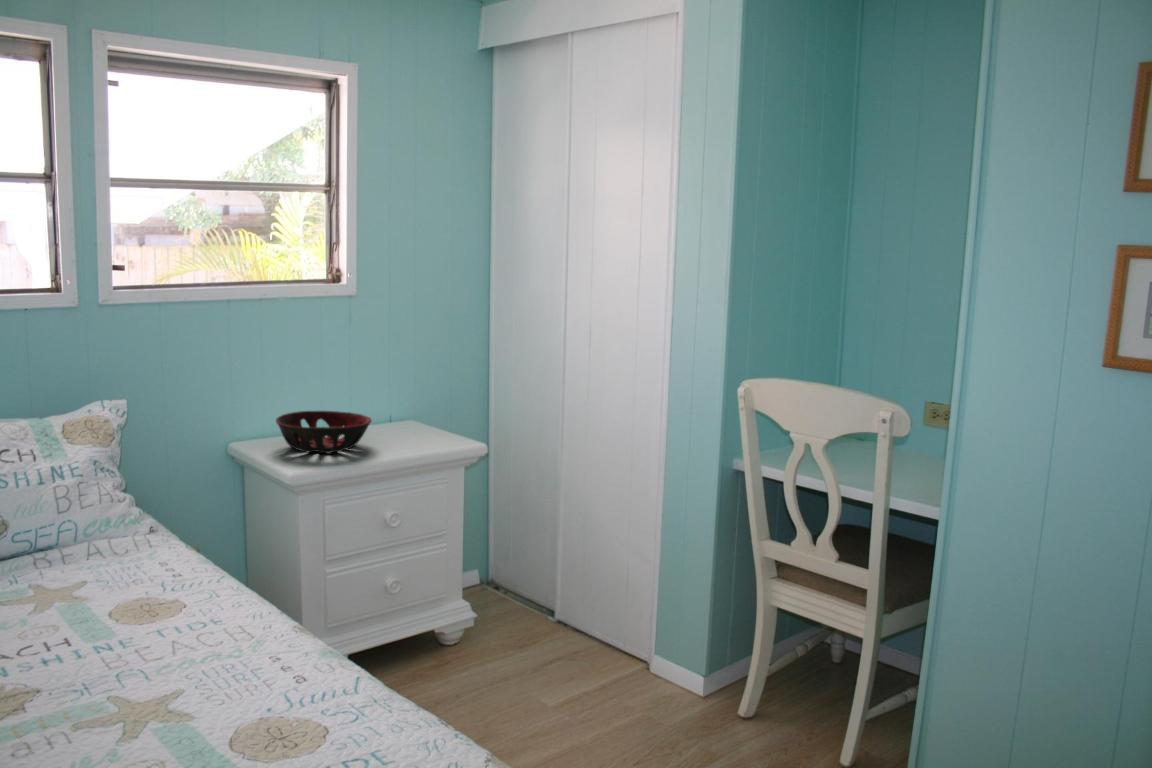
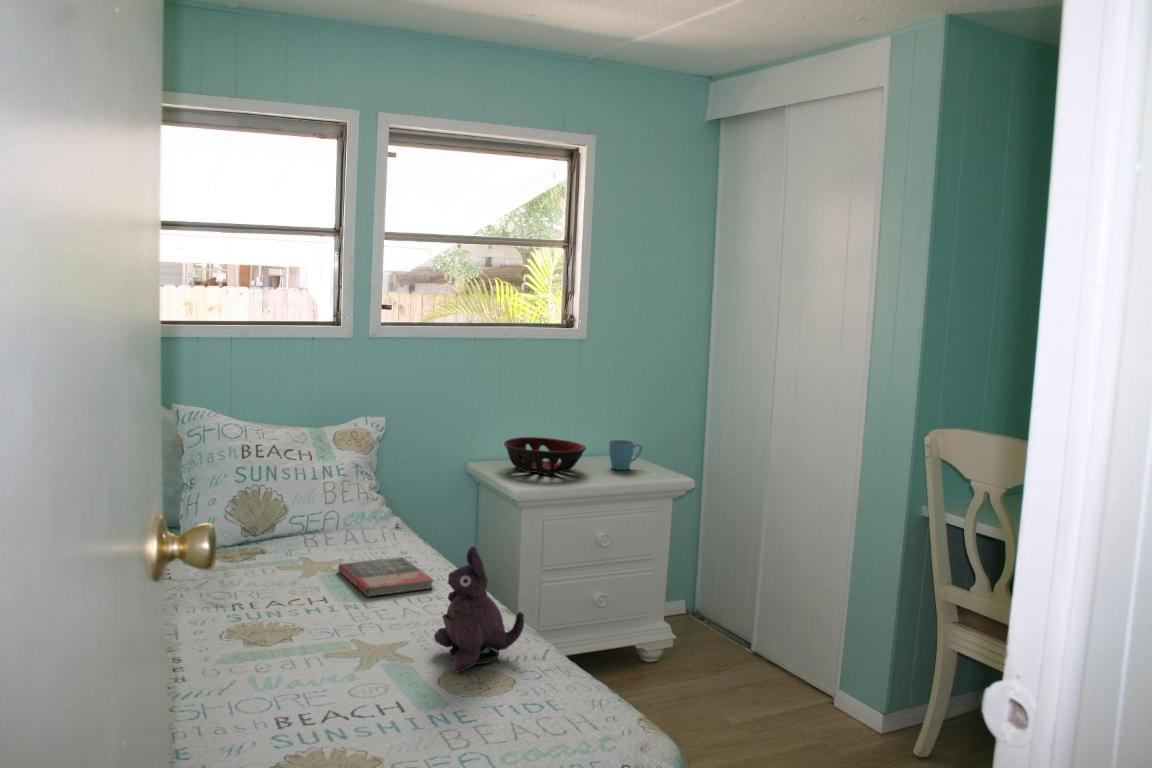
mug: none [397,408,433,441] -> present [609,440,642,470]
plush toy: none [218,567,332,727] -> present [434,547,524,672]
book: none [81,572,209,631] -> present [338,557,433,596]

